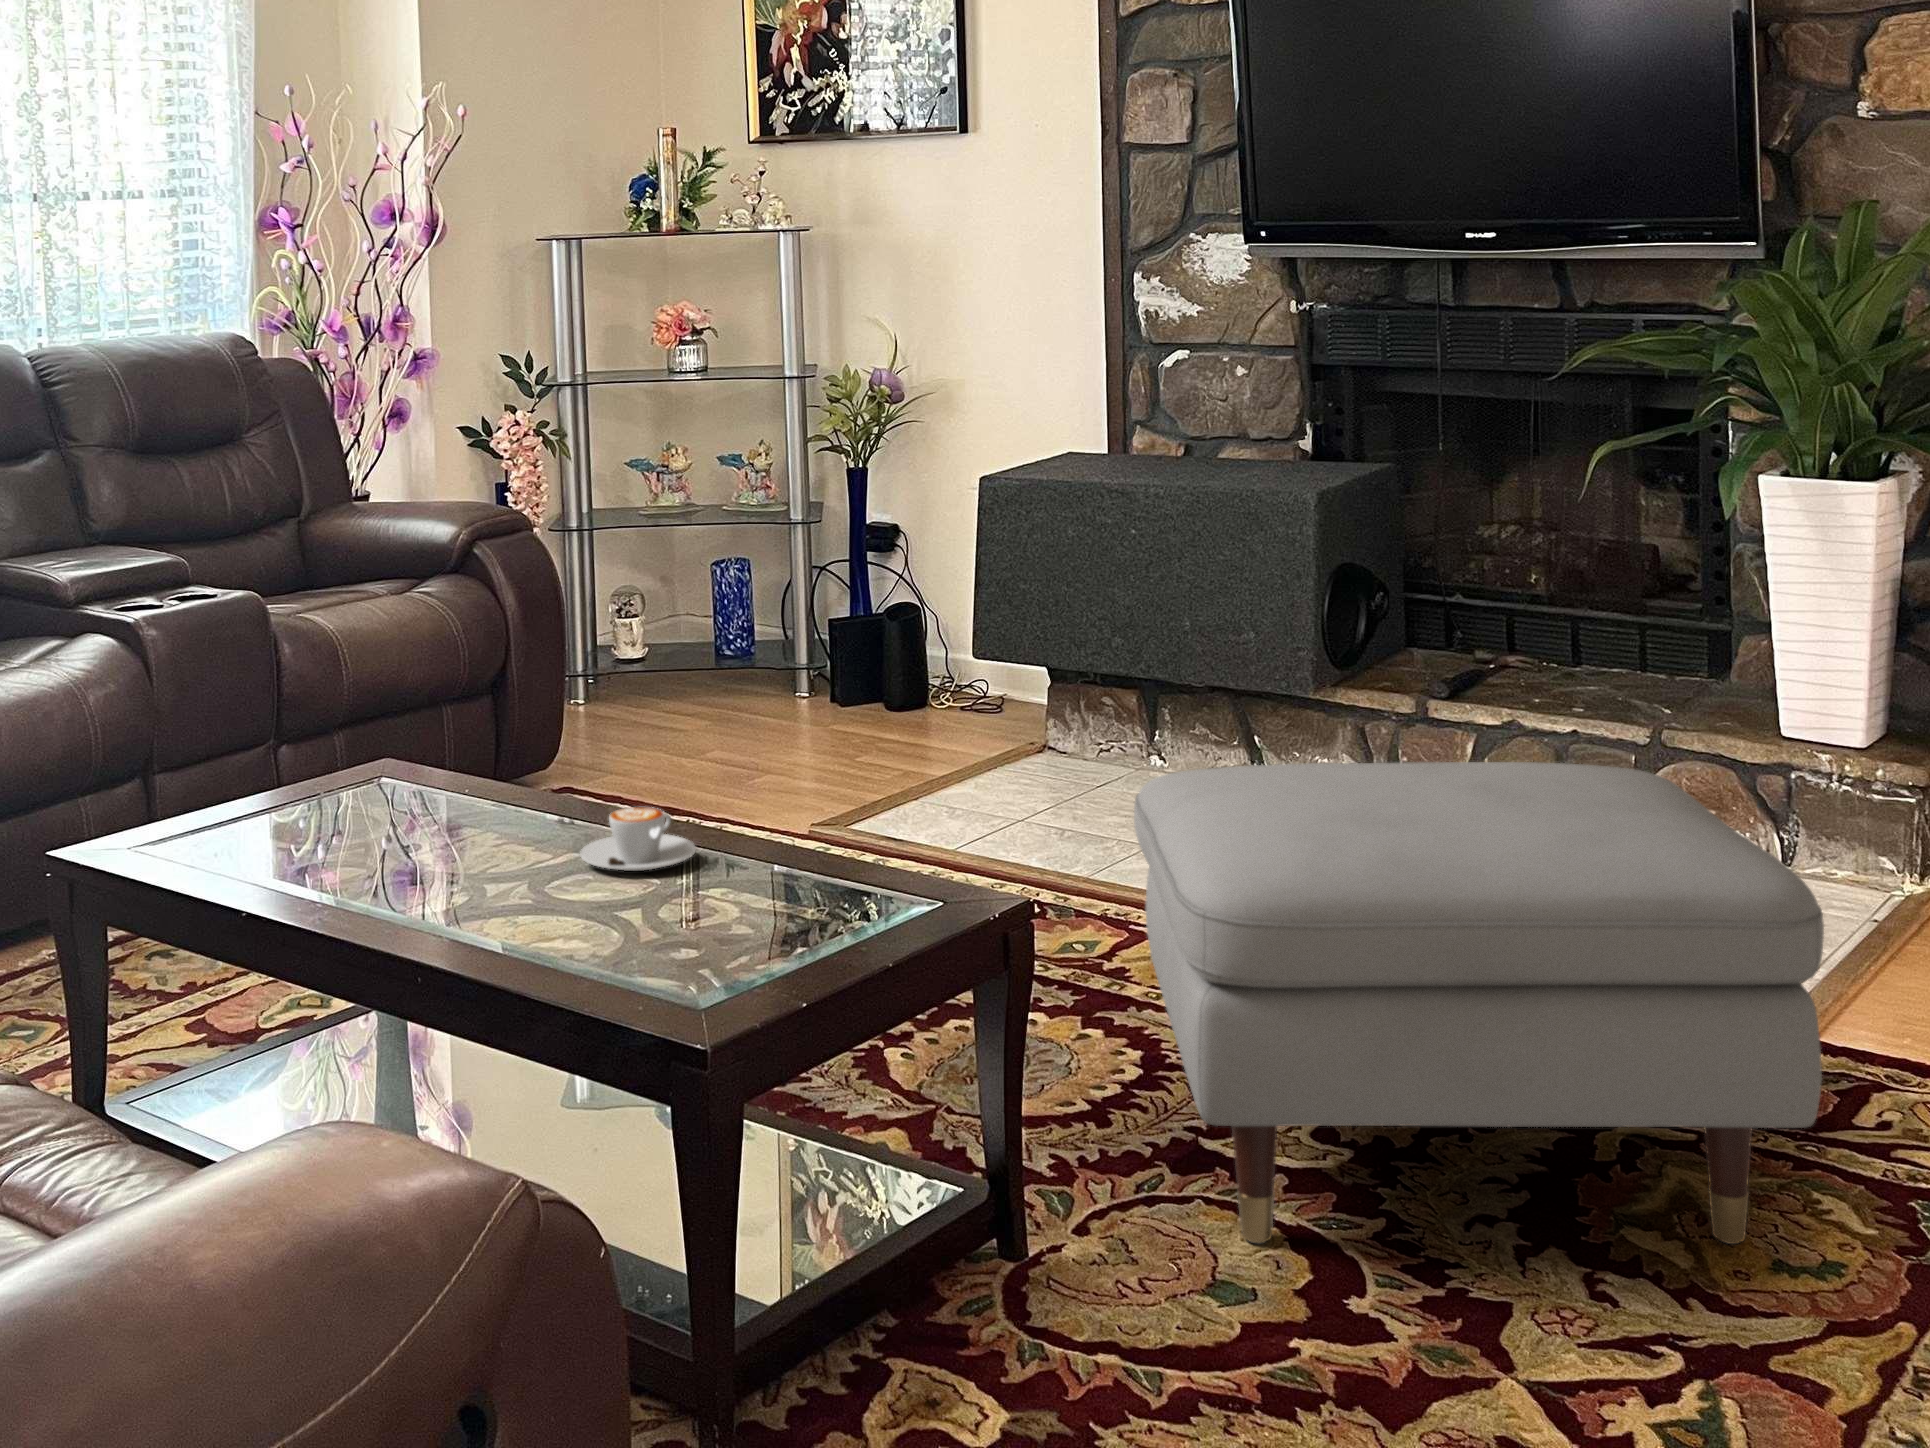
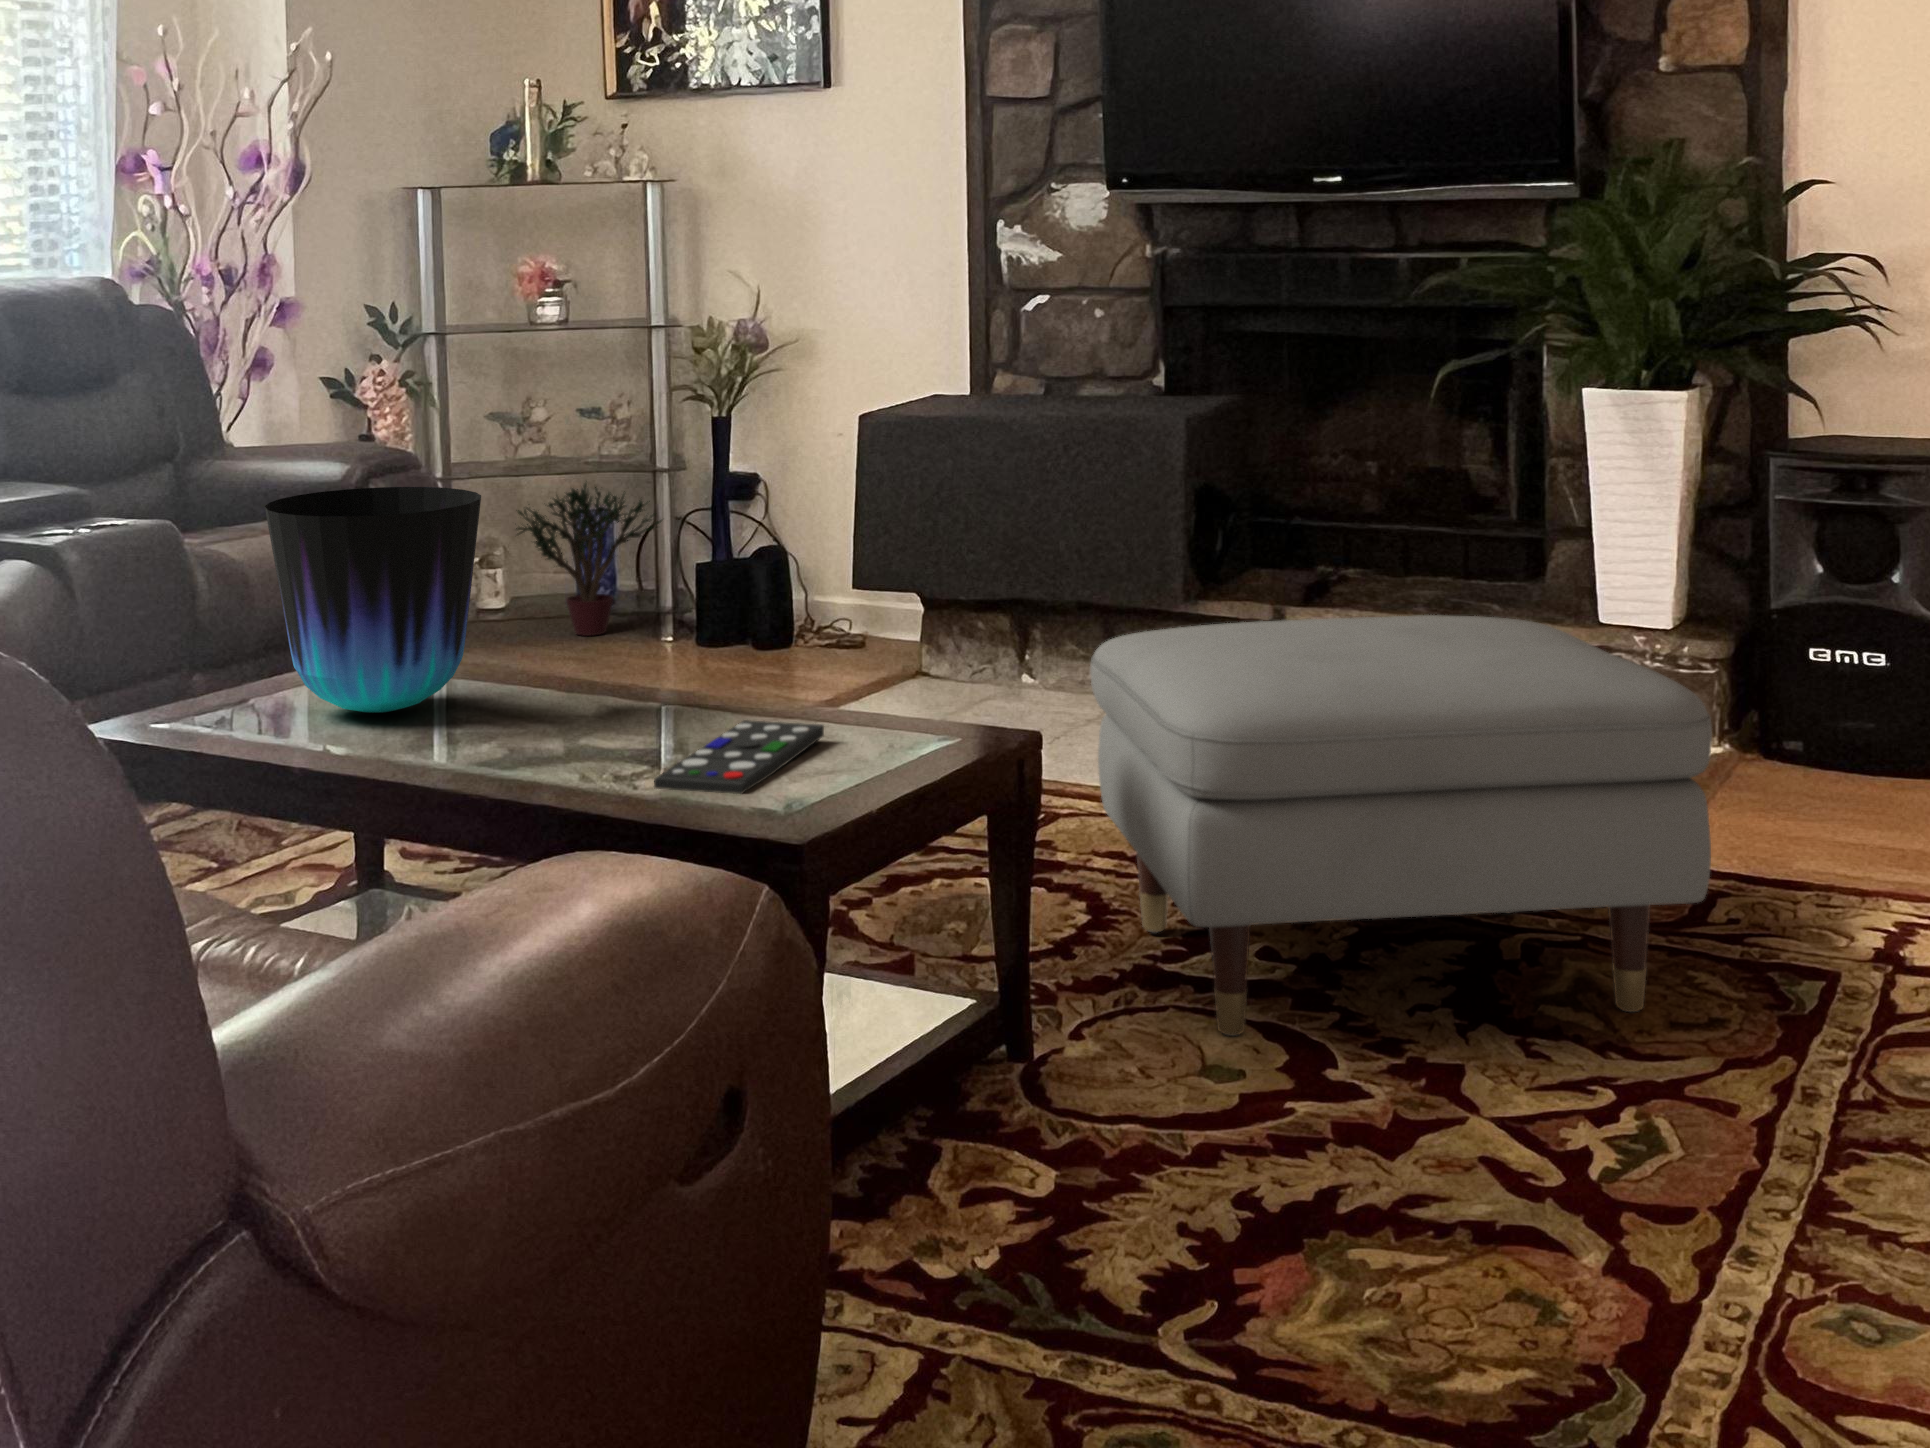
potted plant: none [642,535,795,695] -> present [516,483,662,636]
vase: none [254,598,476,838] -> present [265,487,481,713]
coffee cup: present [580,807,696,871] -> none [596,671,705,728]
remote control: none [595,871,805,975] -> present [654,720,824,794]

